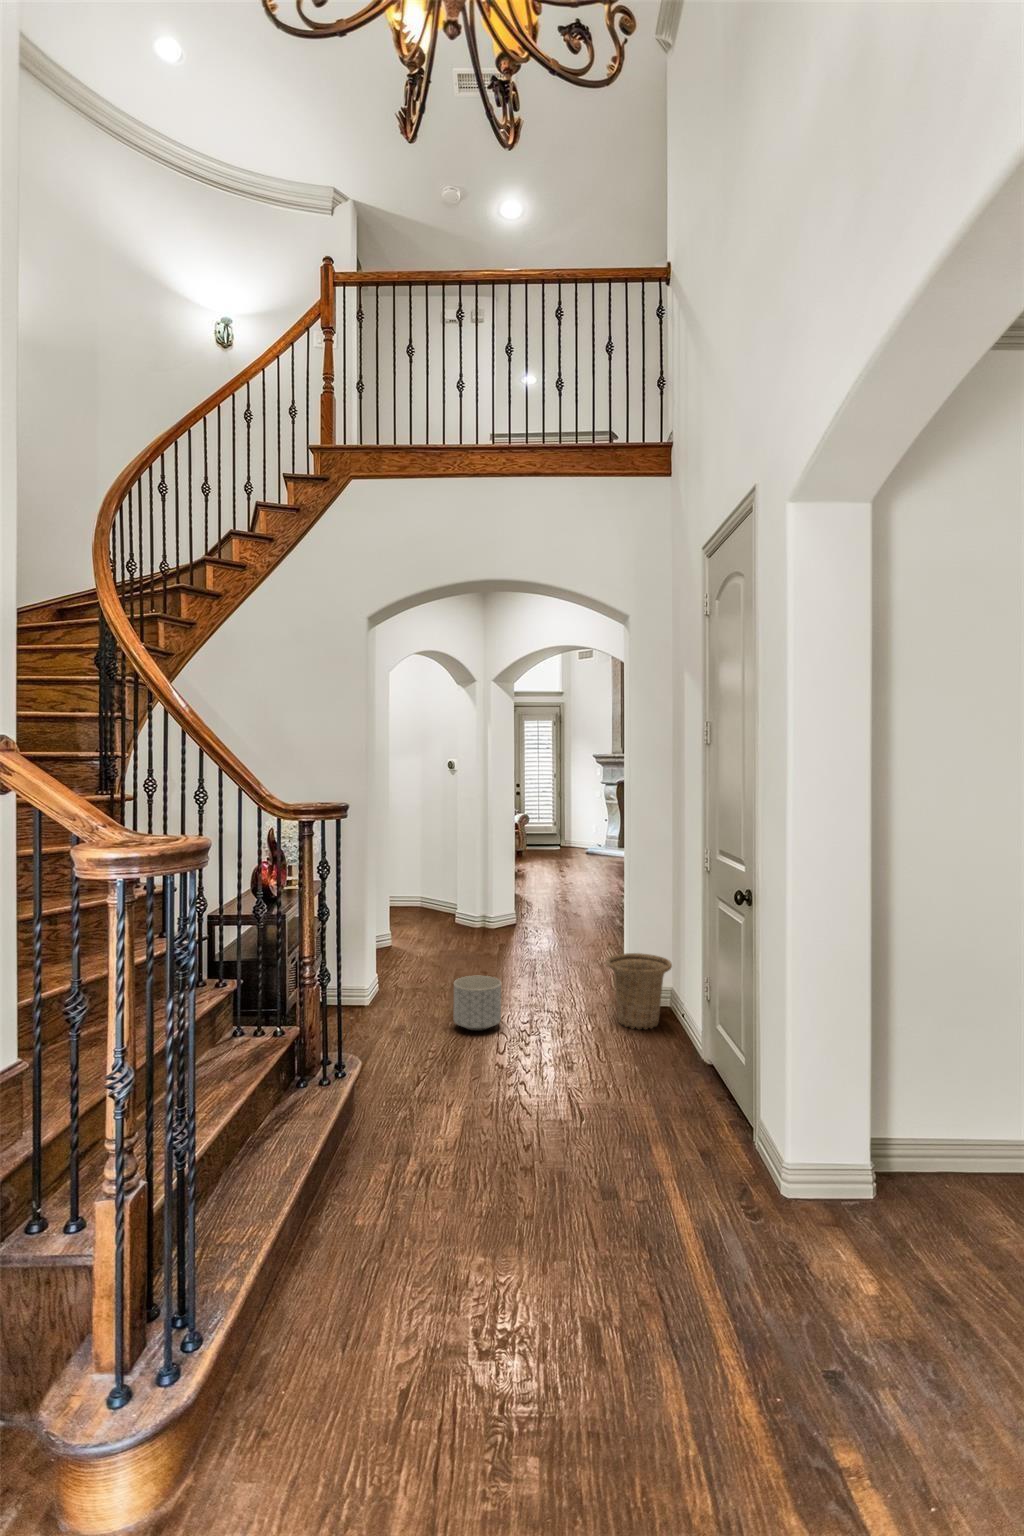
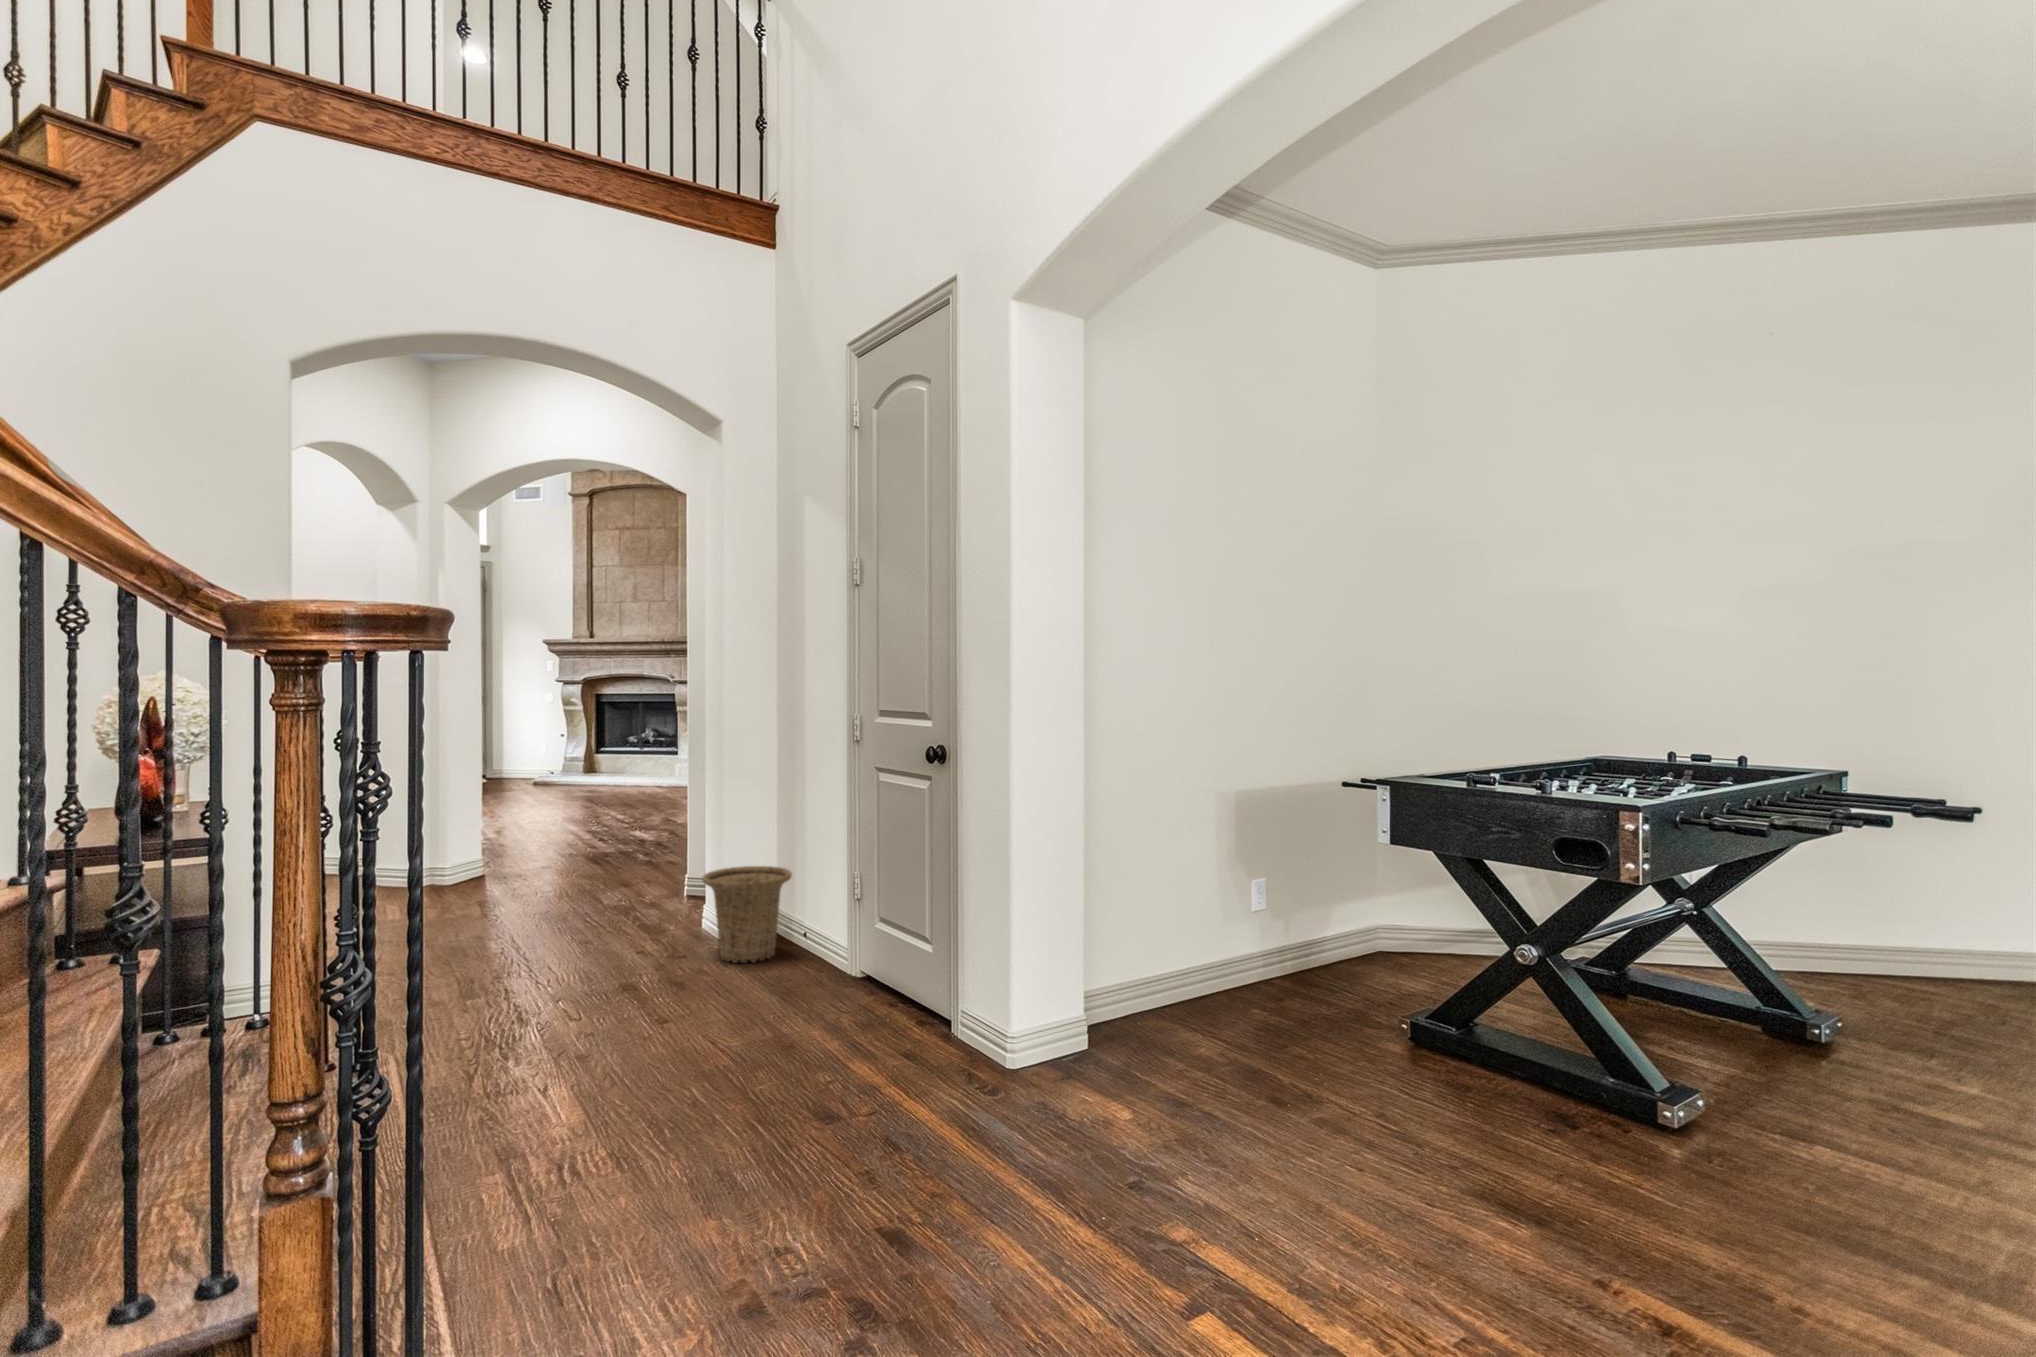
planter: present [454,976,501,1031] -> none [477,923,556,1005]

